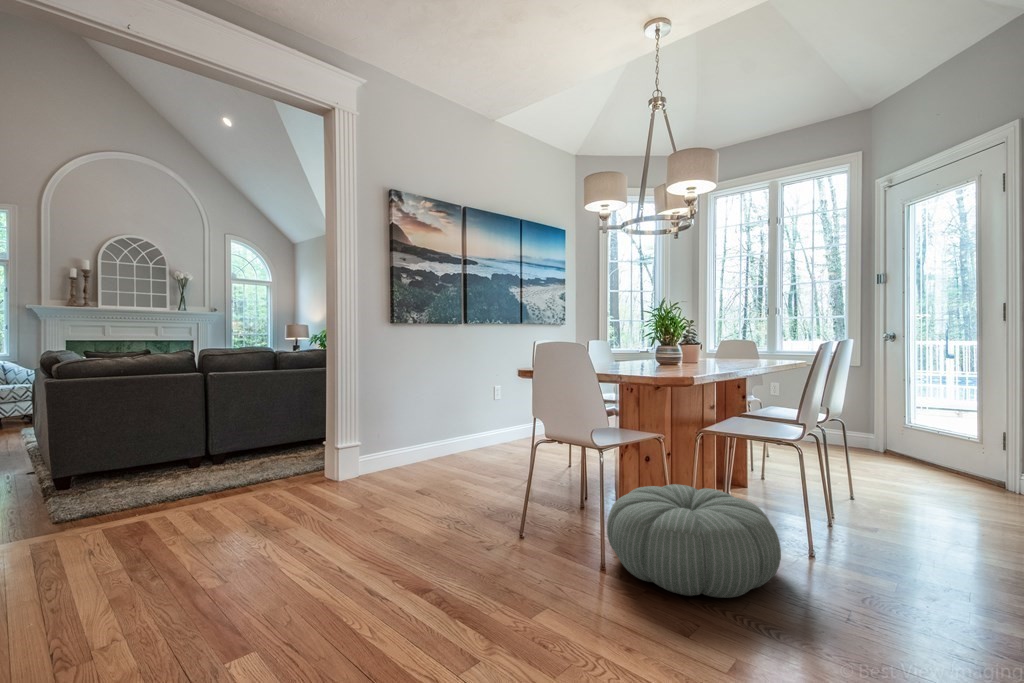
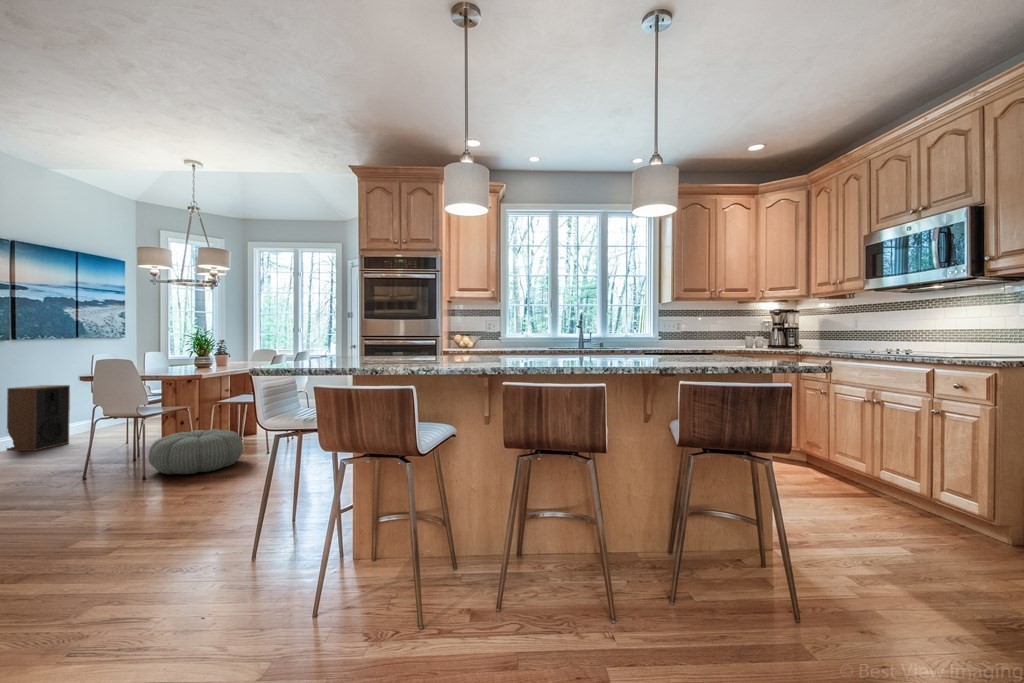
speaker: none [462,379,514,460] -> present [7,385,70,451]

